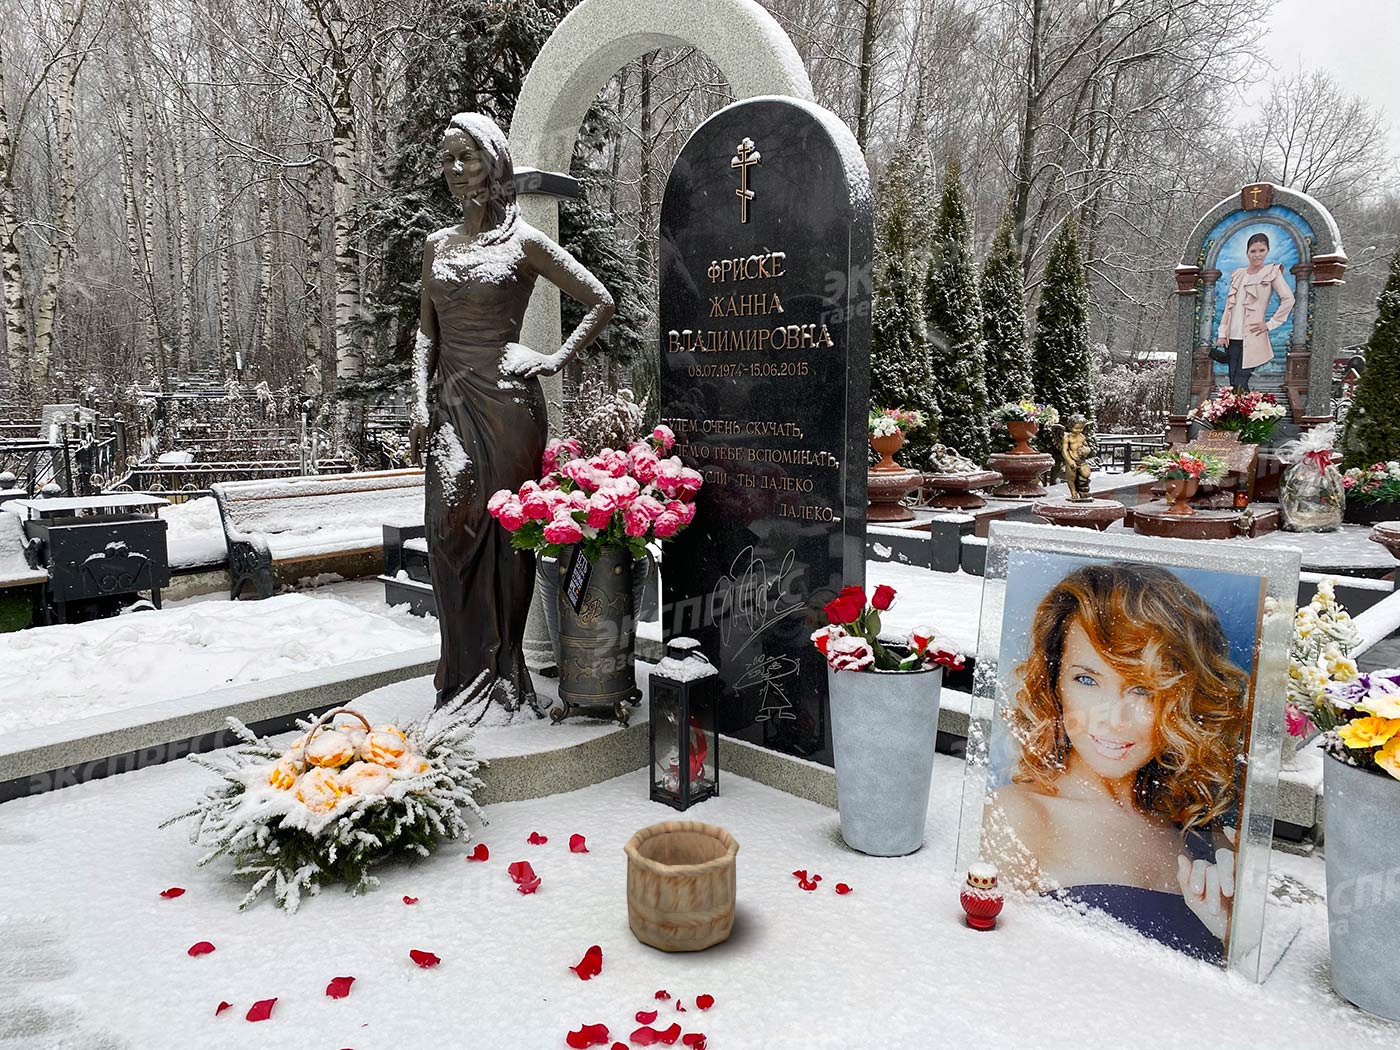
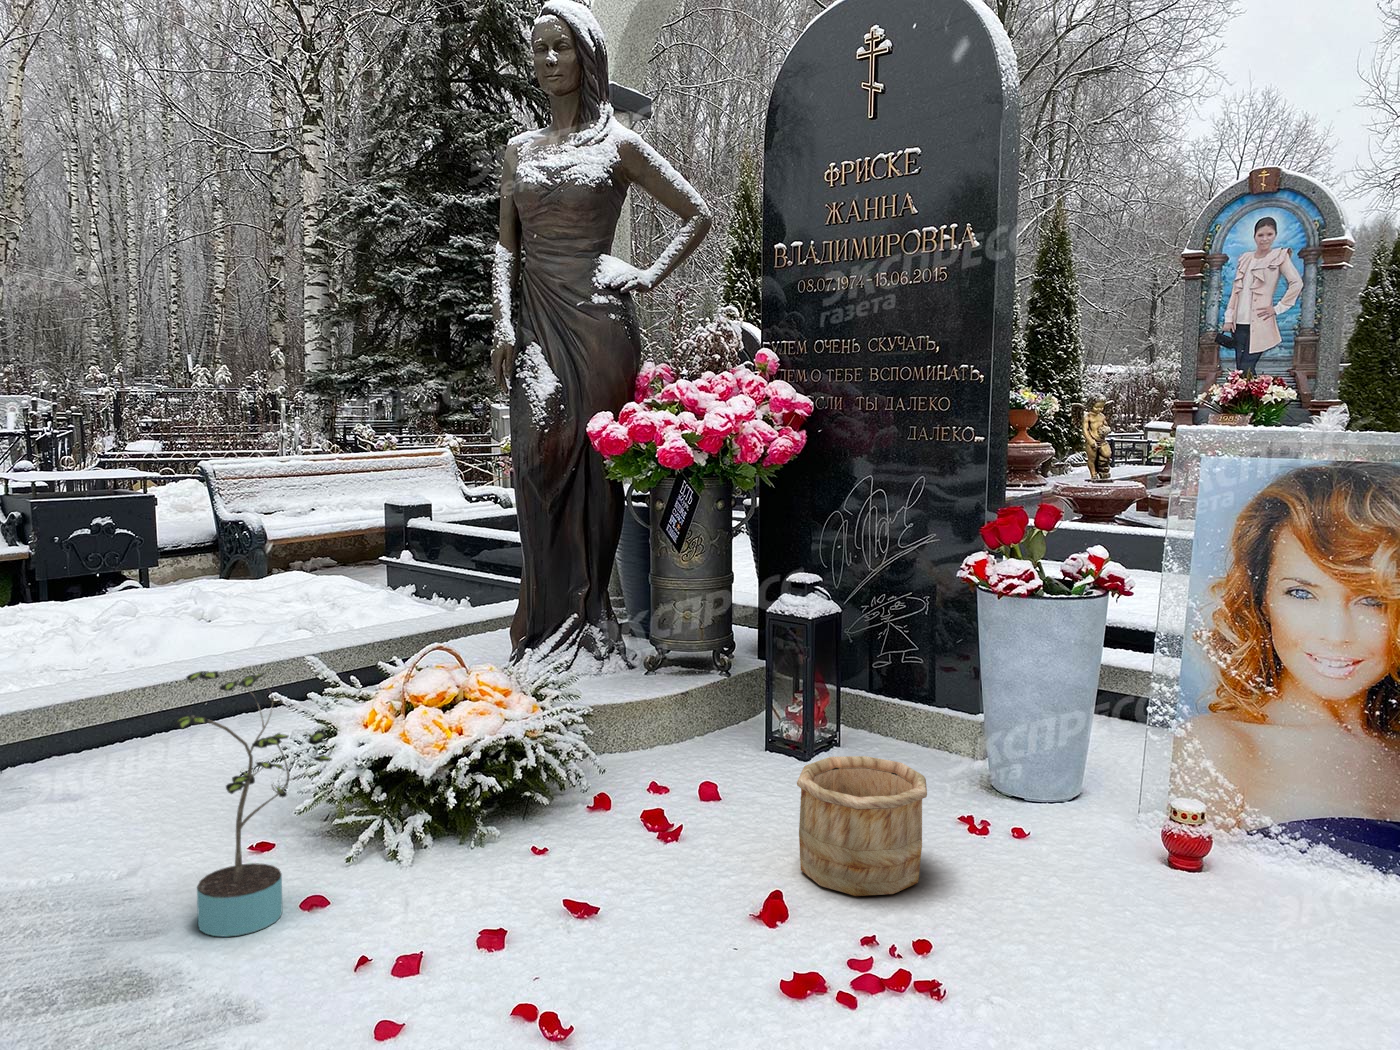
potted plant: none [61,749,211,980] -> present [173,671,332,937]

